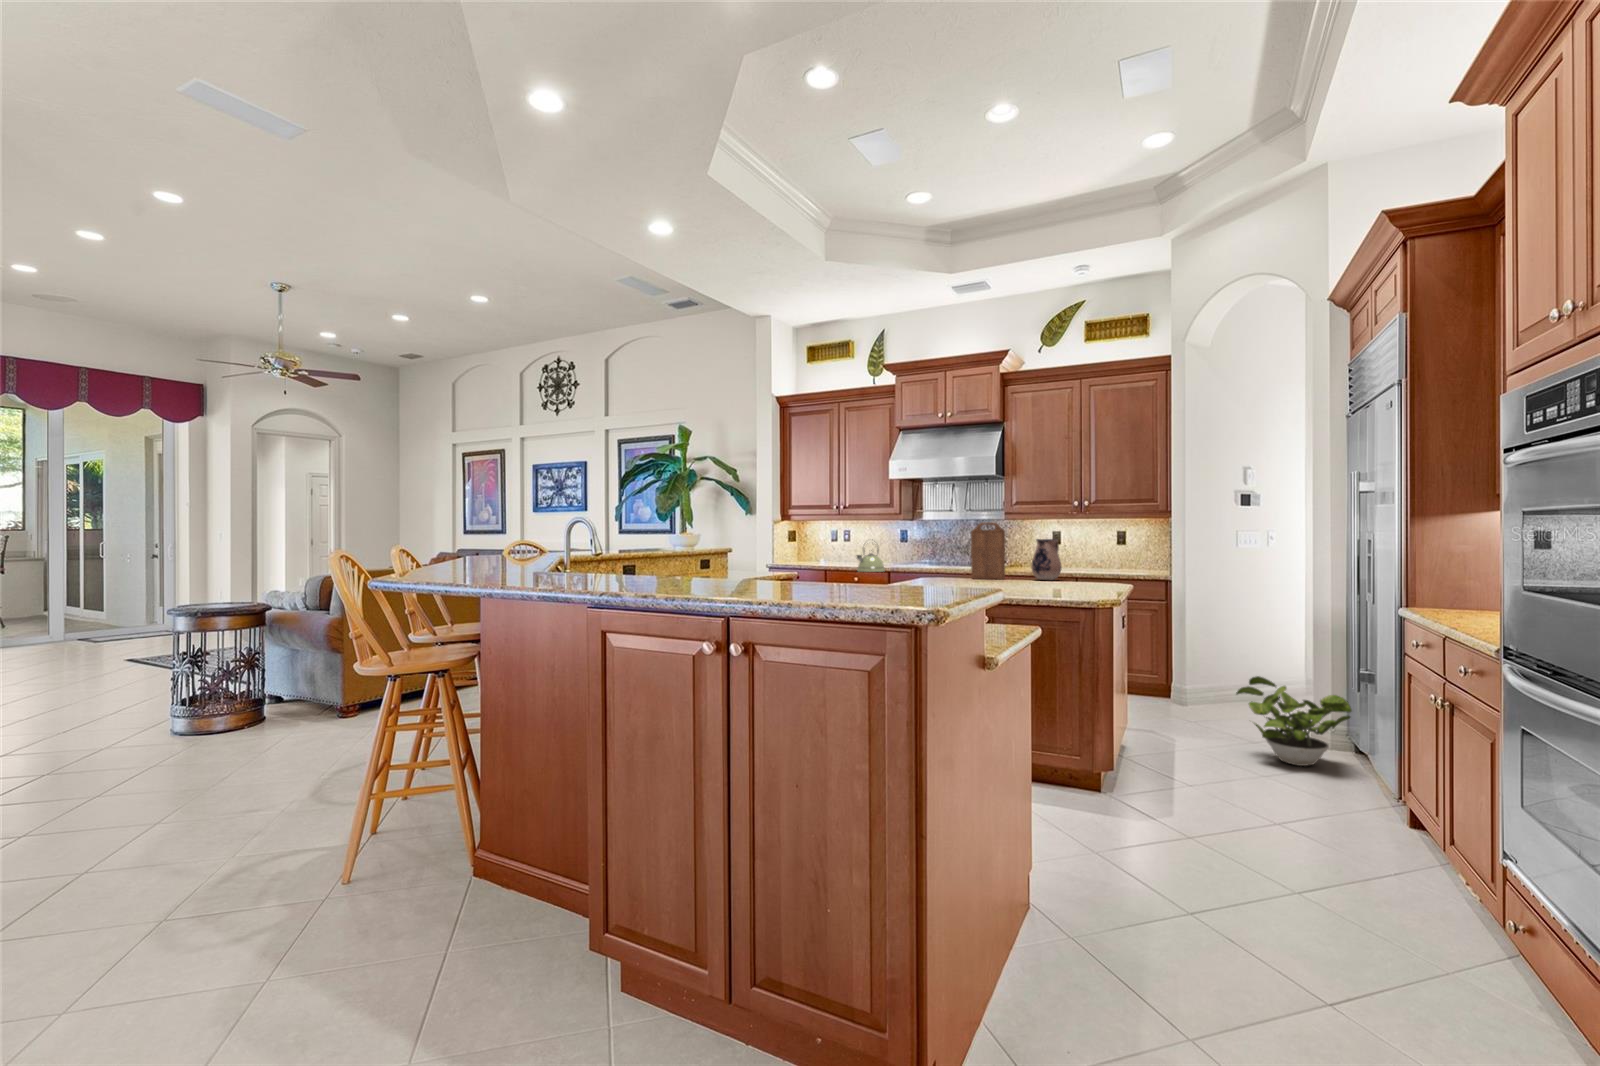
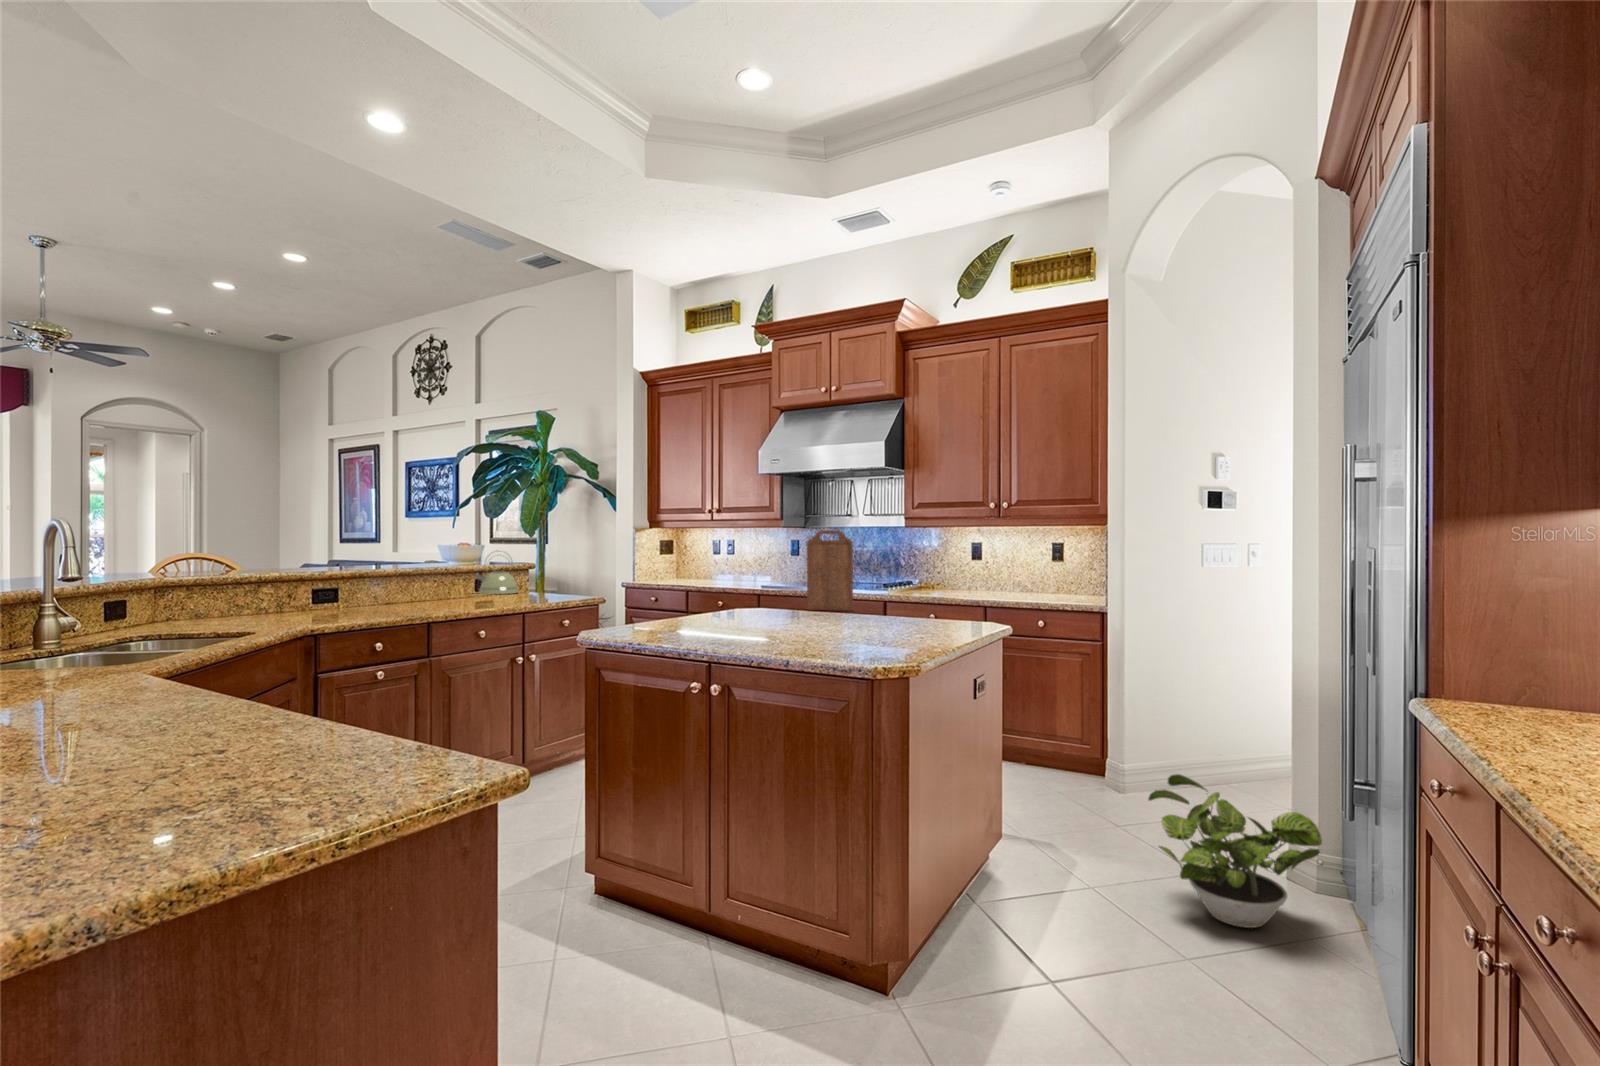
kettle: present [857,539,885,572] -> present [475,551,518,594]
ceramic pitcher: present [1031,539,1062,580] -> none [887,554,929,613]

